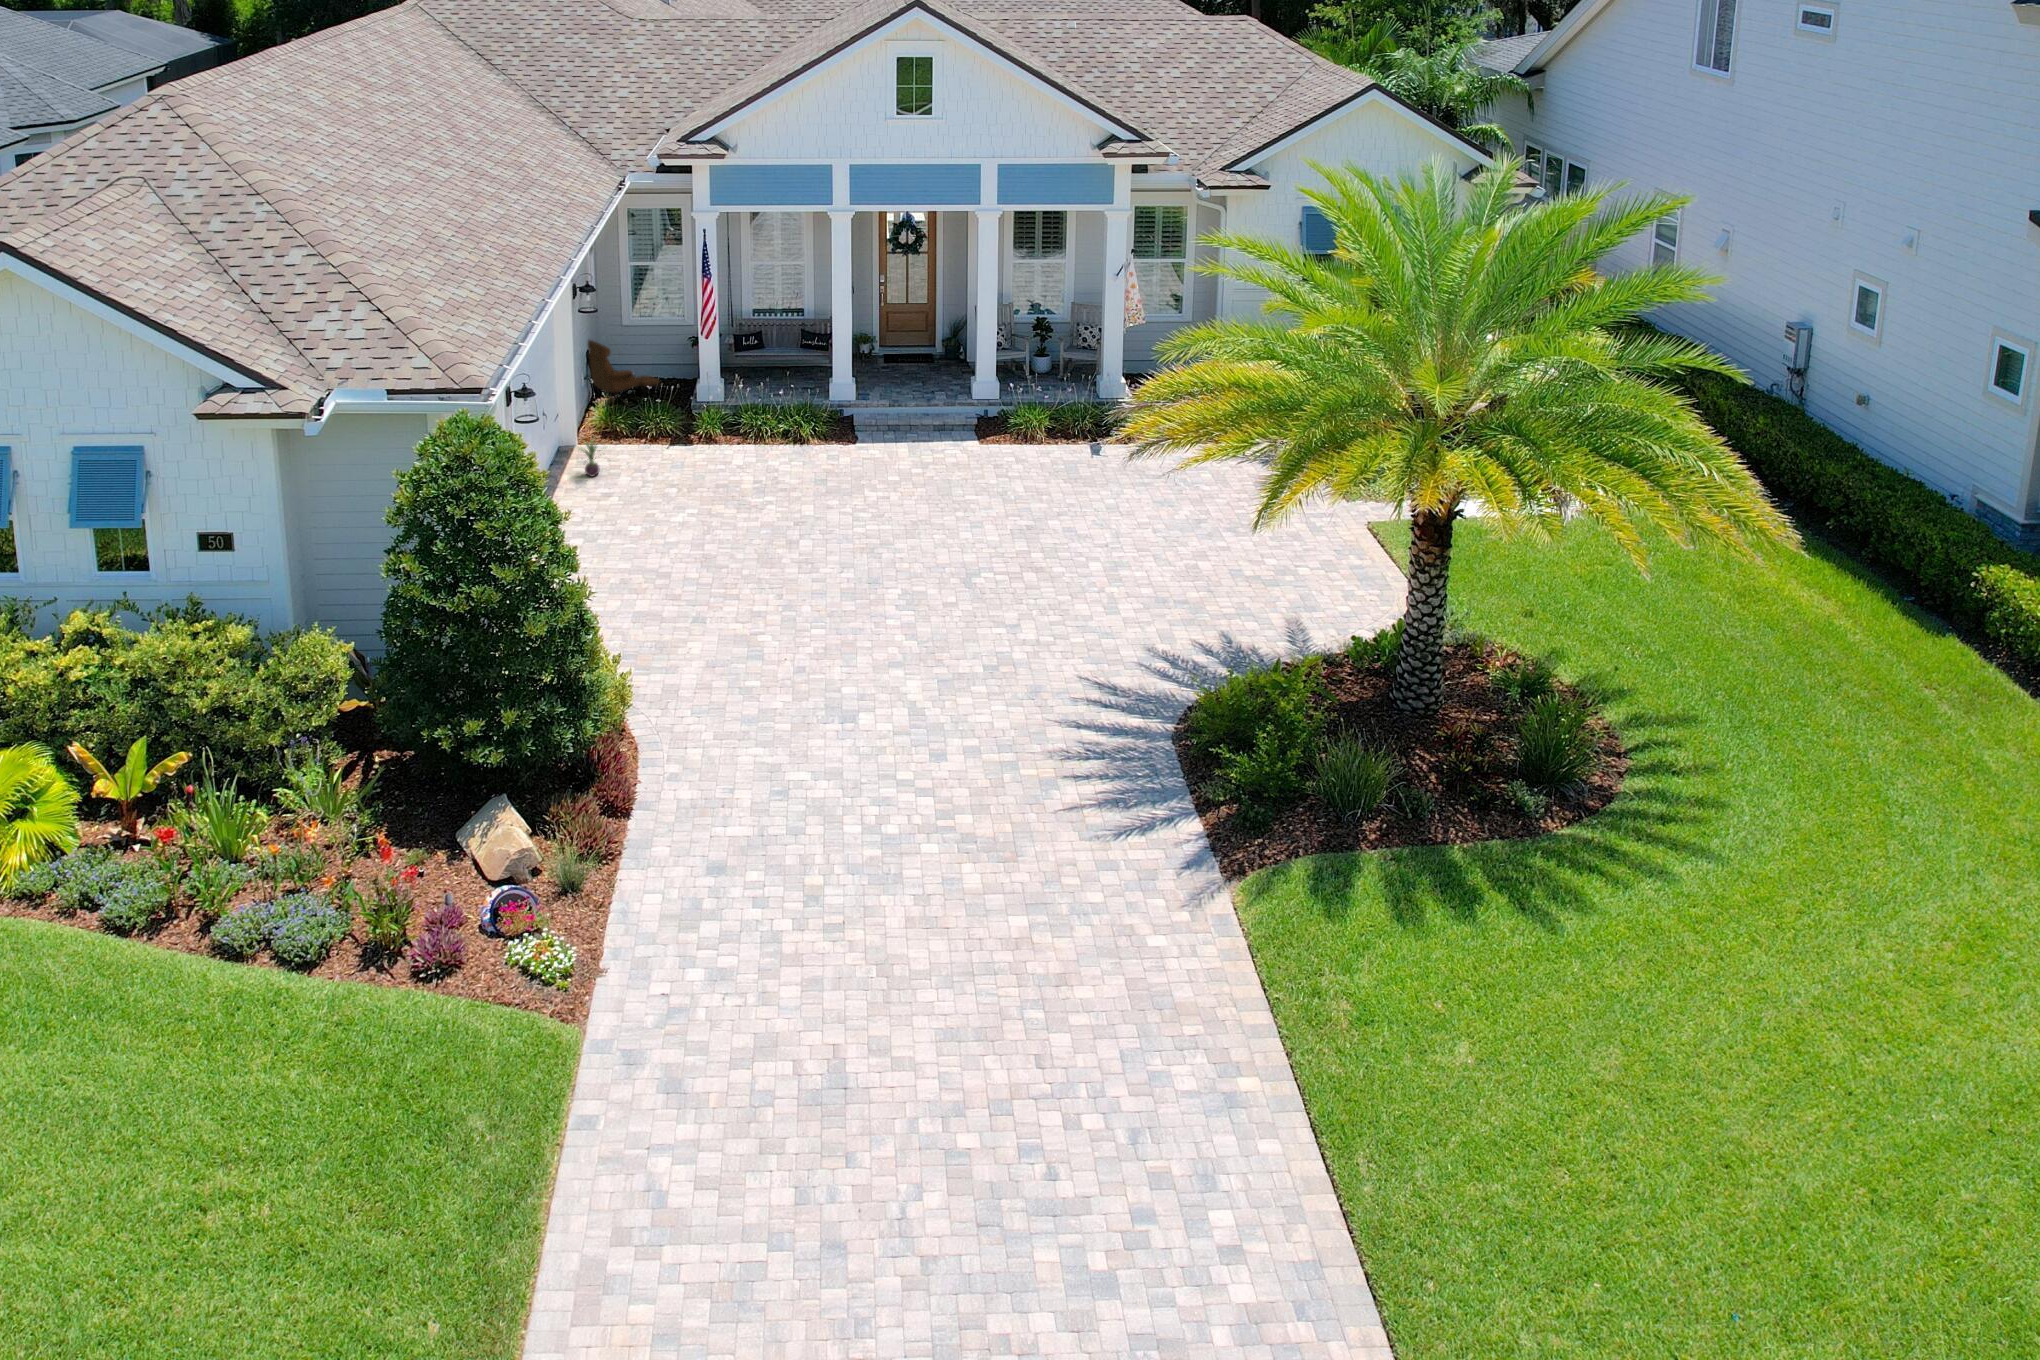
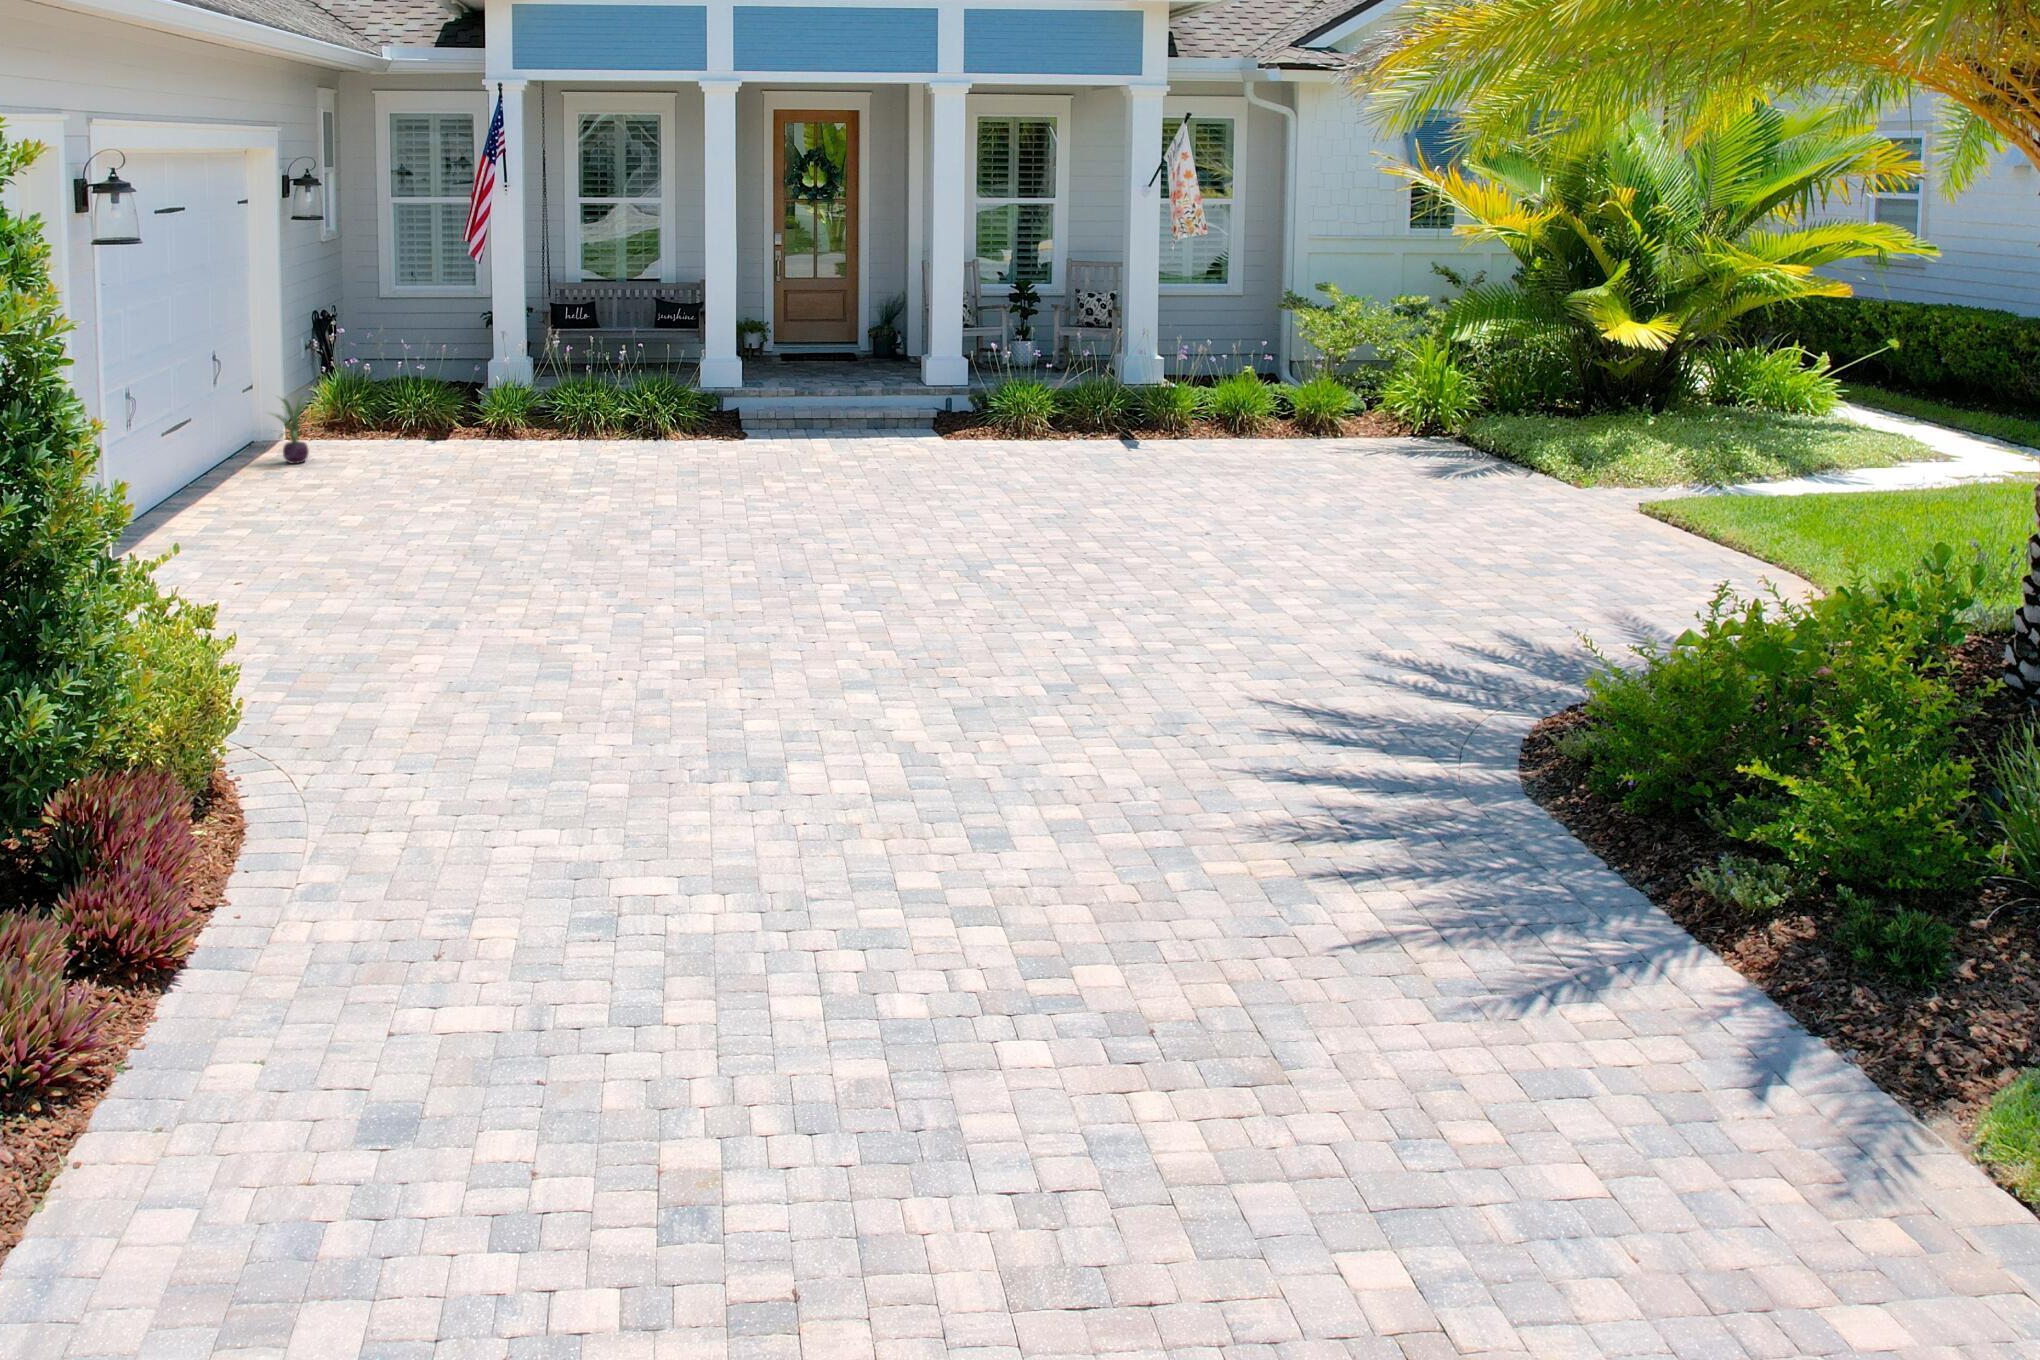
lounge chair: present [588,340,659,406] -> none [312,296,438,404]

